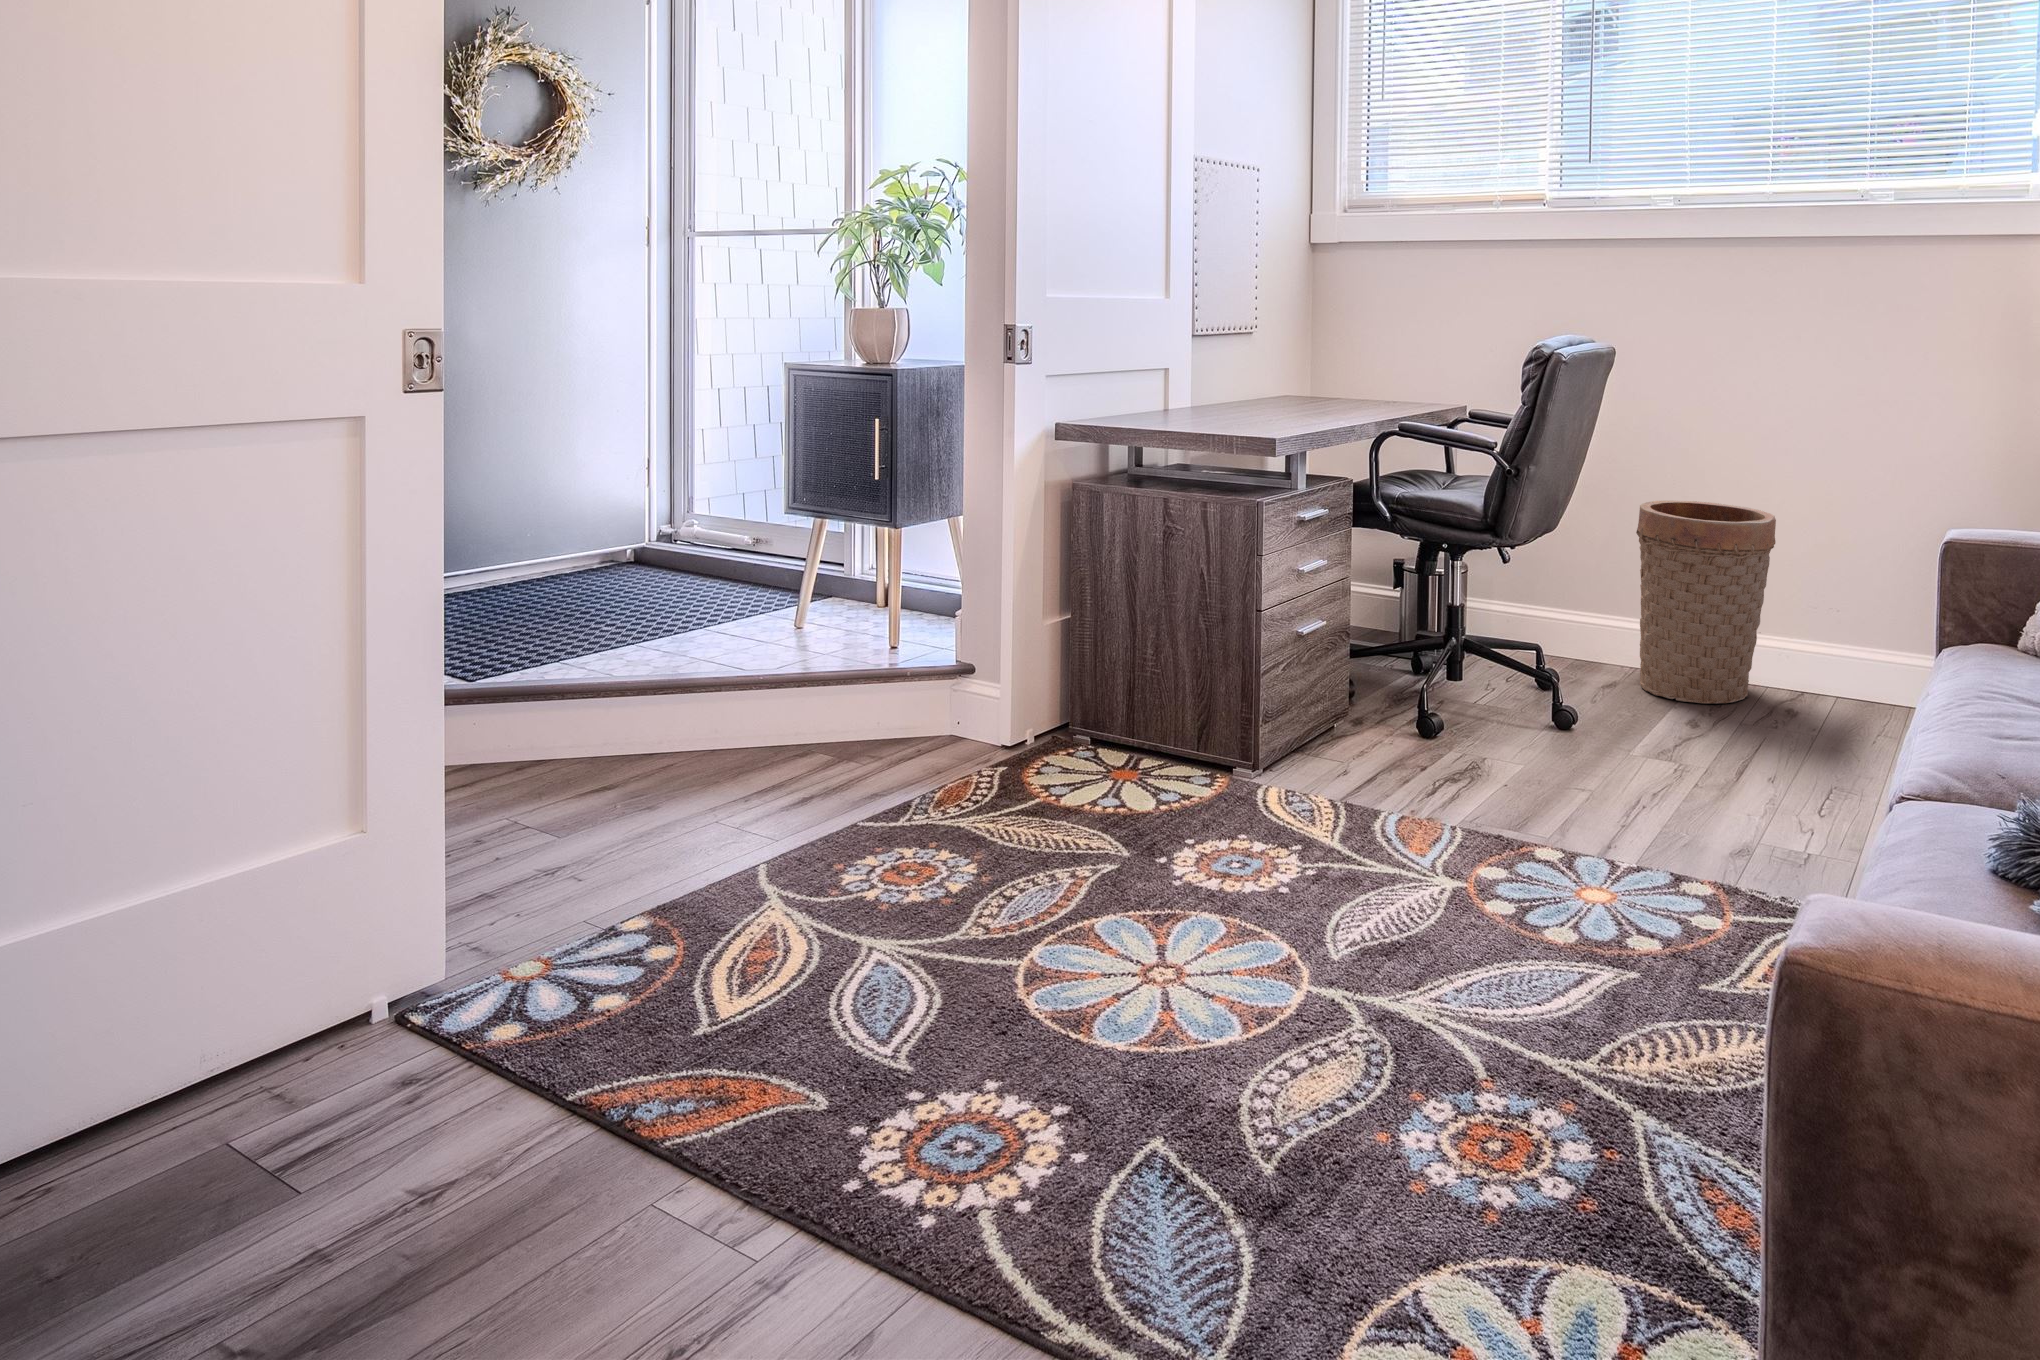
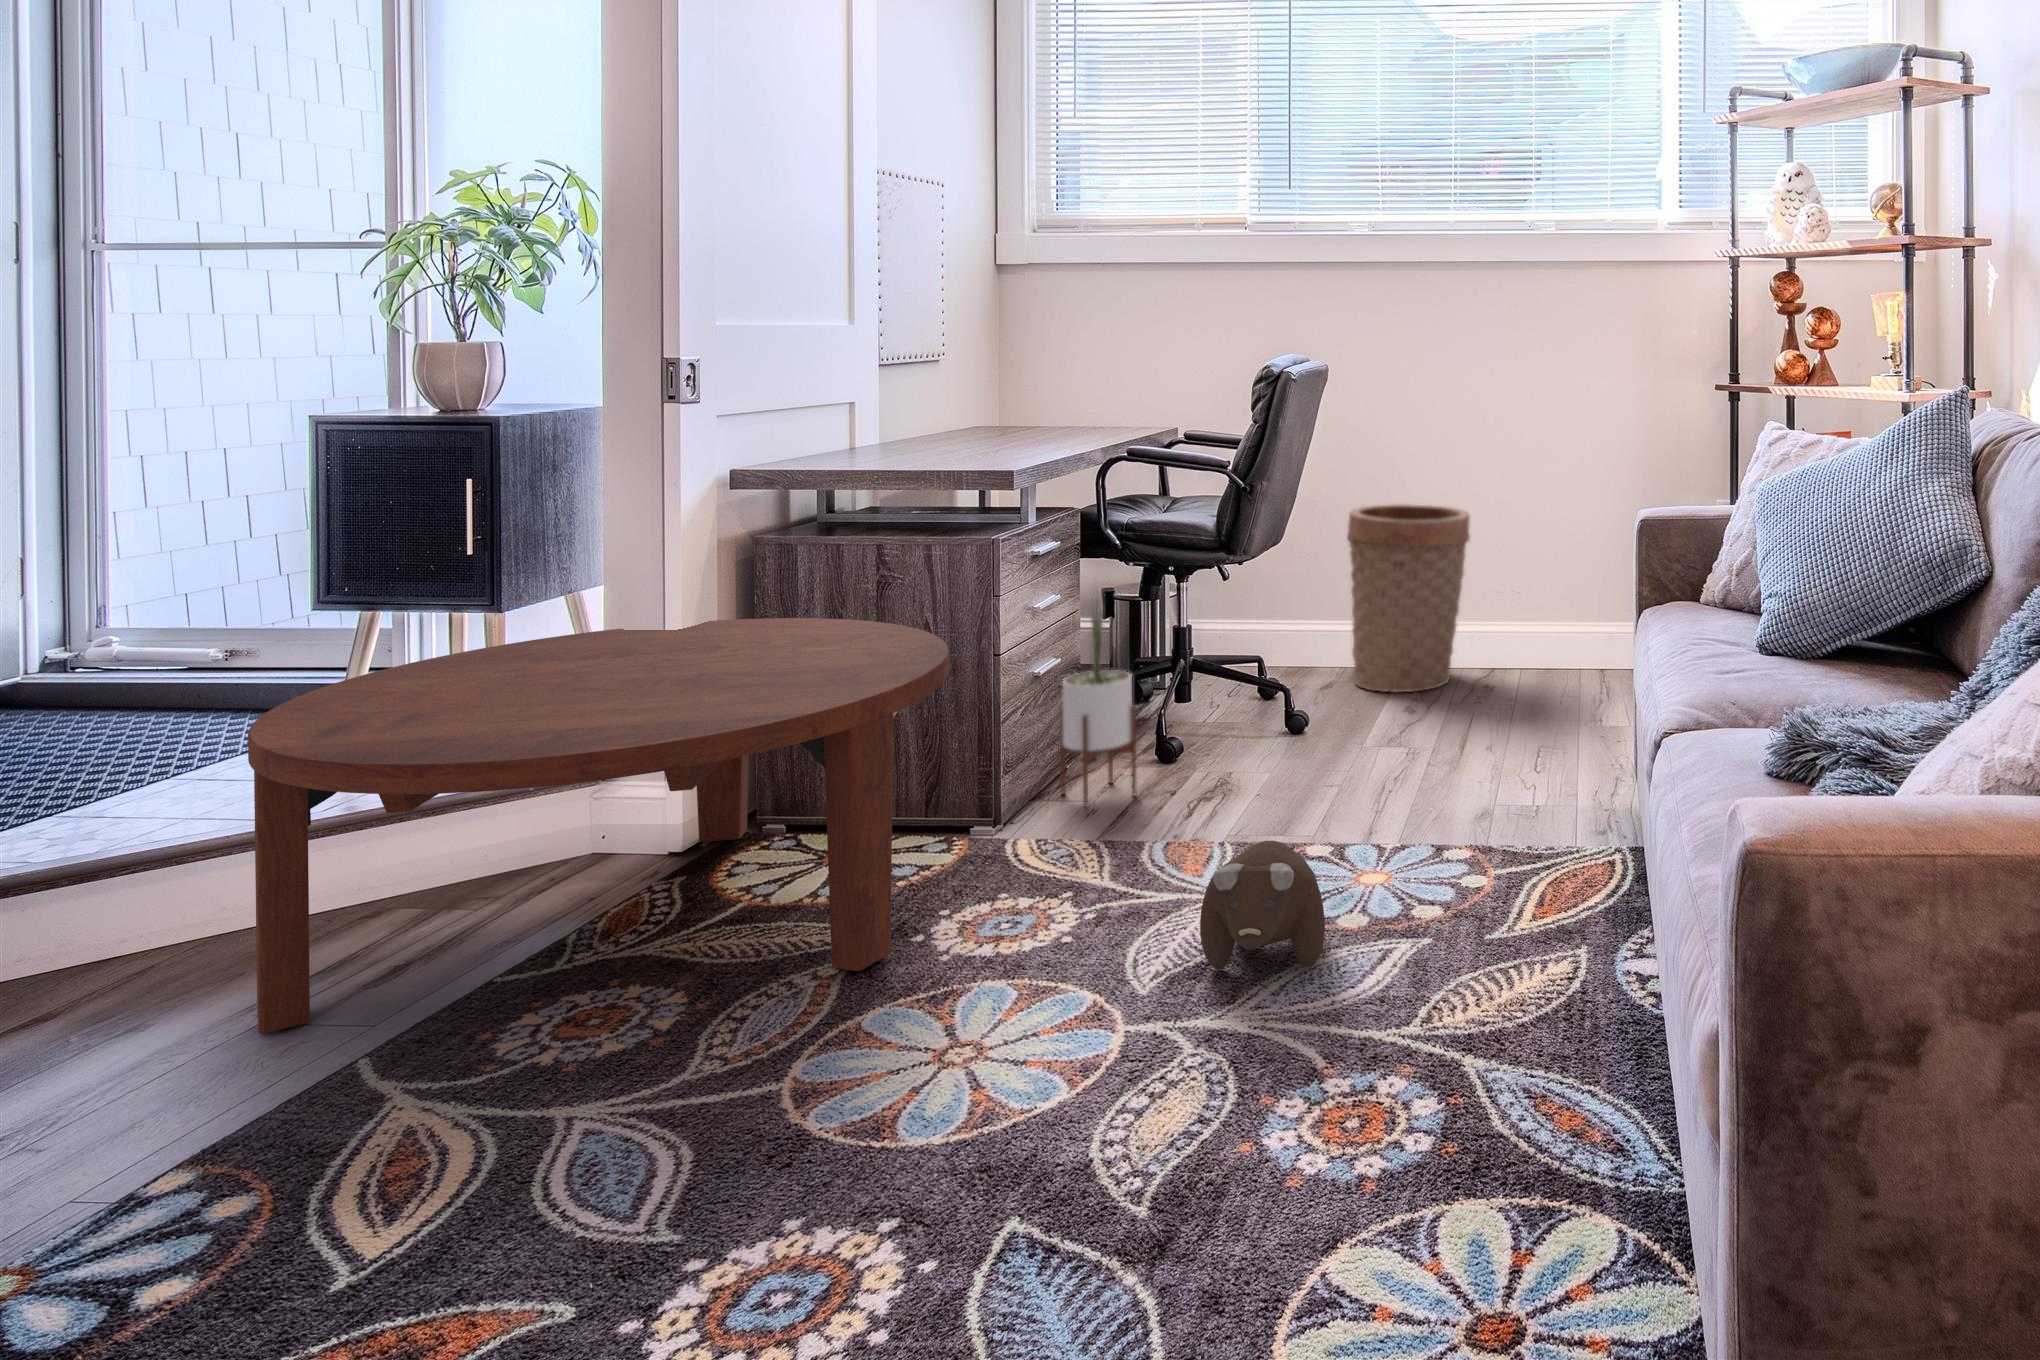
potted plant: none [1323,540,1392,766] -> present [1060,594,1137,807]
coffee table: none [708,551,1209,877] -> present [248,618,949,1034]
plush toy: none [1396,832,1522,971] -> present [1200,841,1325,969]

